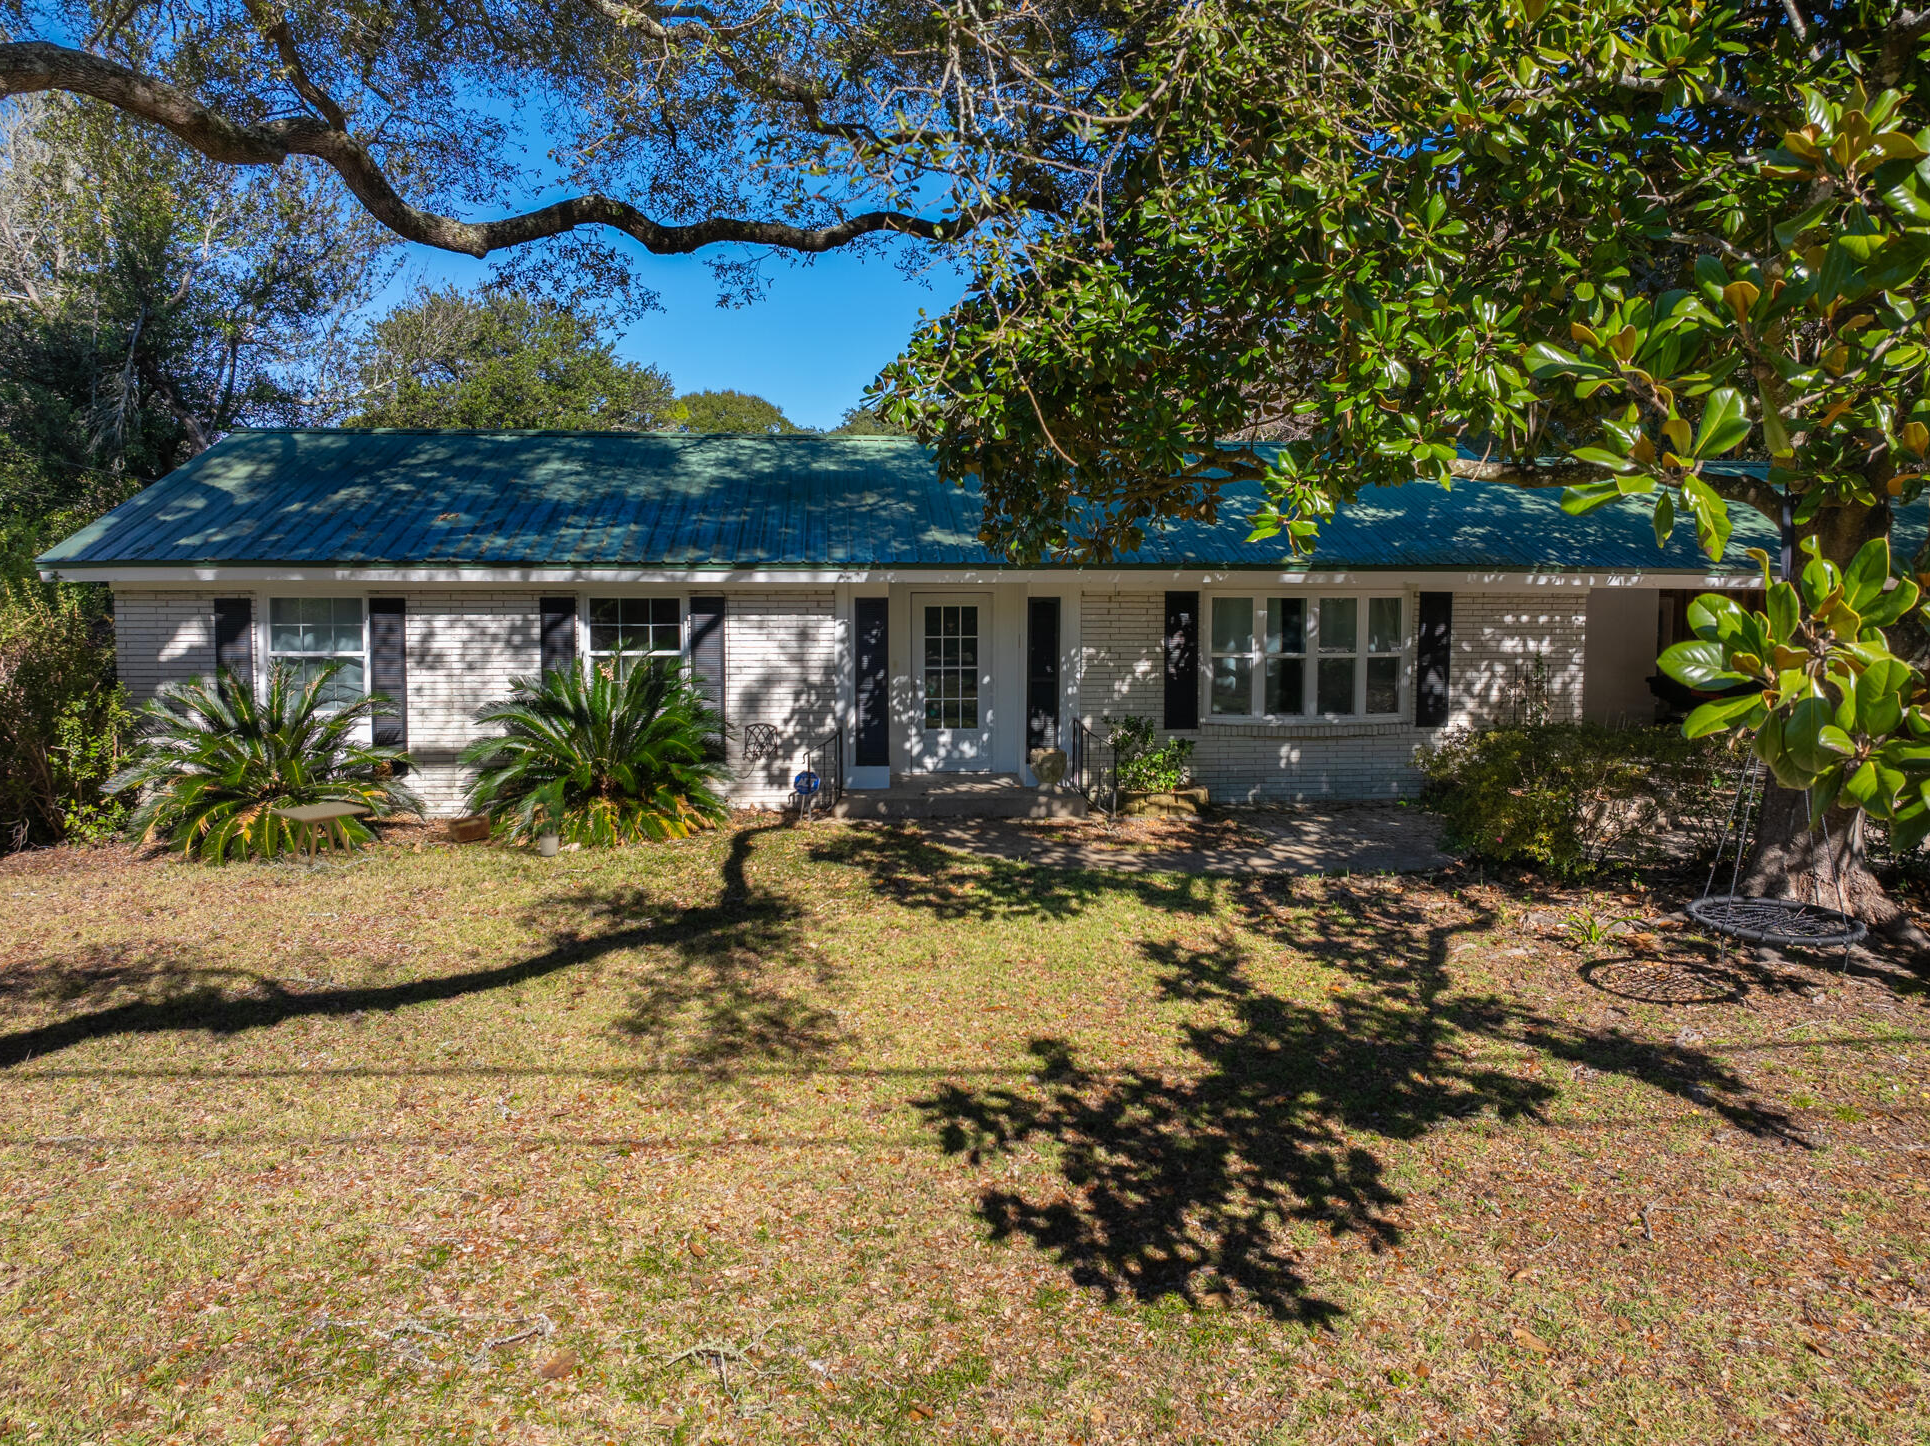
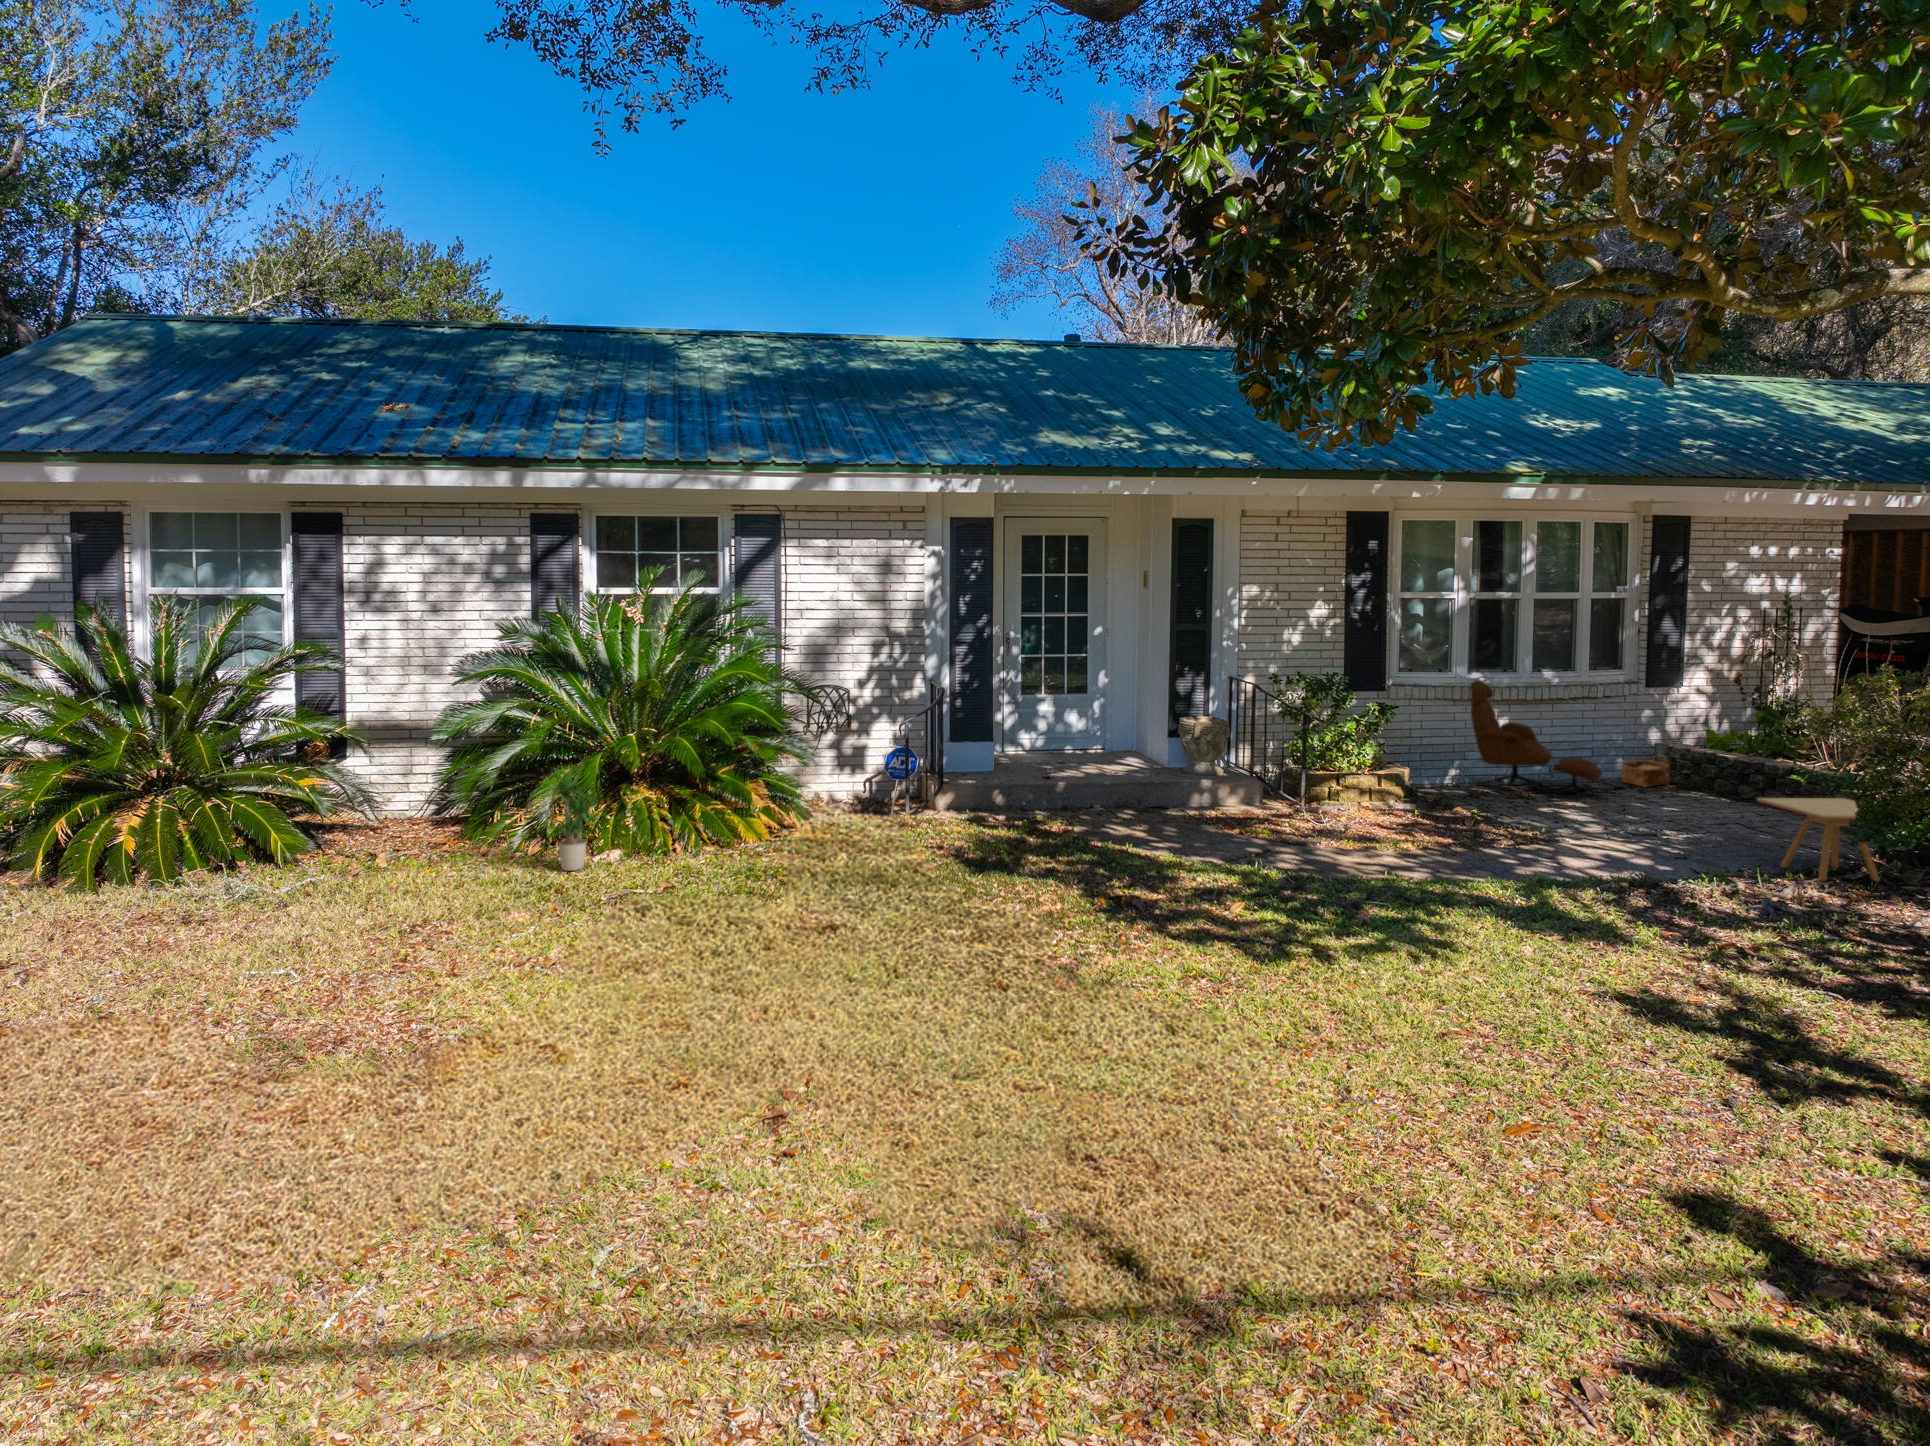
lounge chair: none [1263,721,1360,813] -> present [1470,680,1602,798]
side table: present [271,802,369,865] -> present [1757,798,1879,881]
woven basket: present [446,811,490,843] -> present [1621,757,1670,787]

